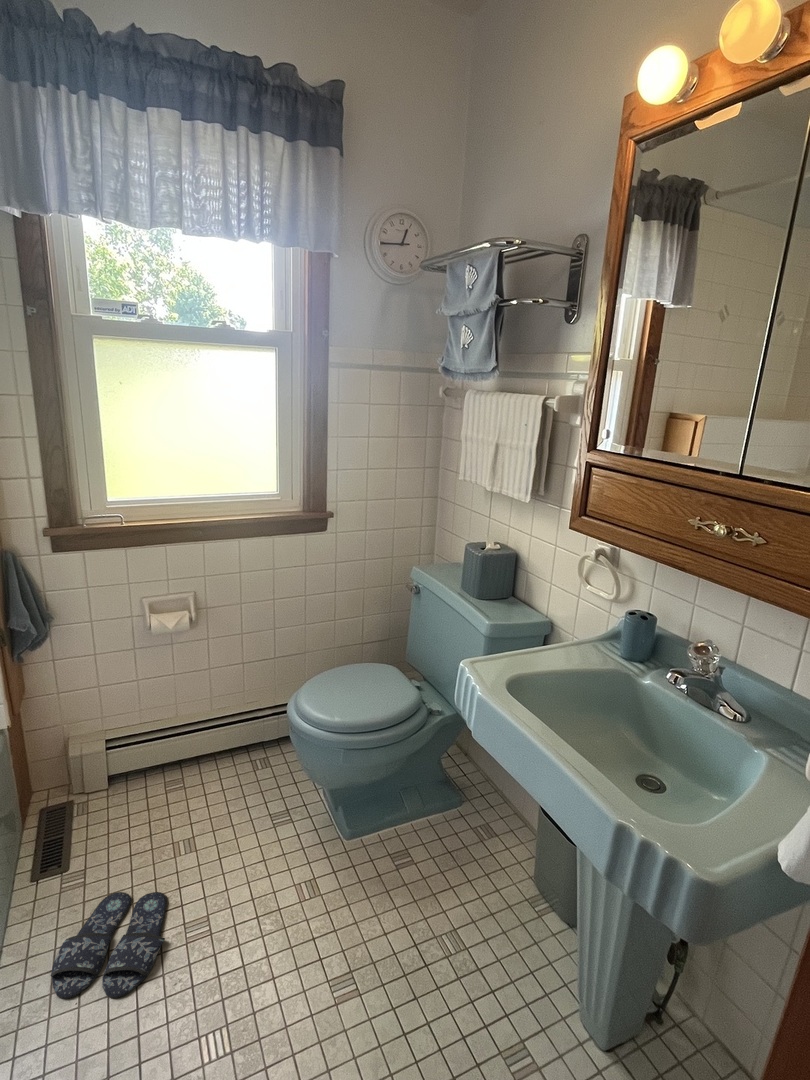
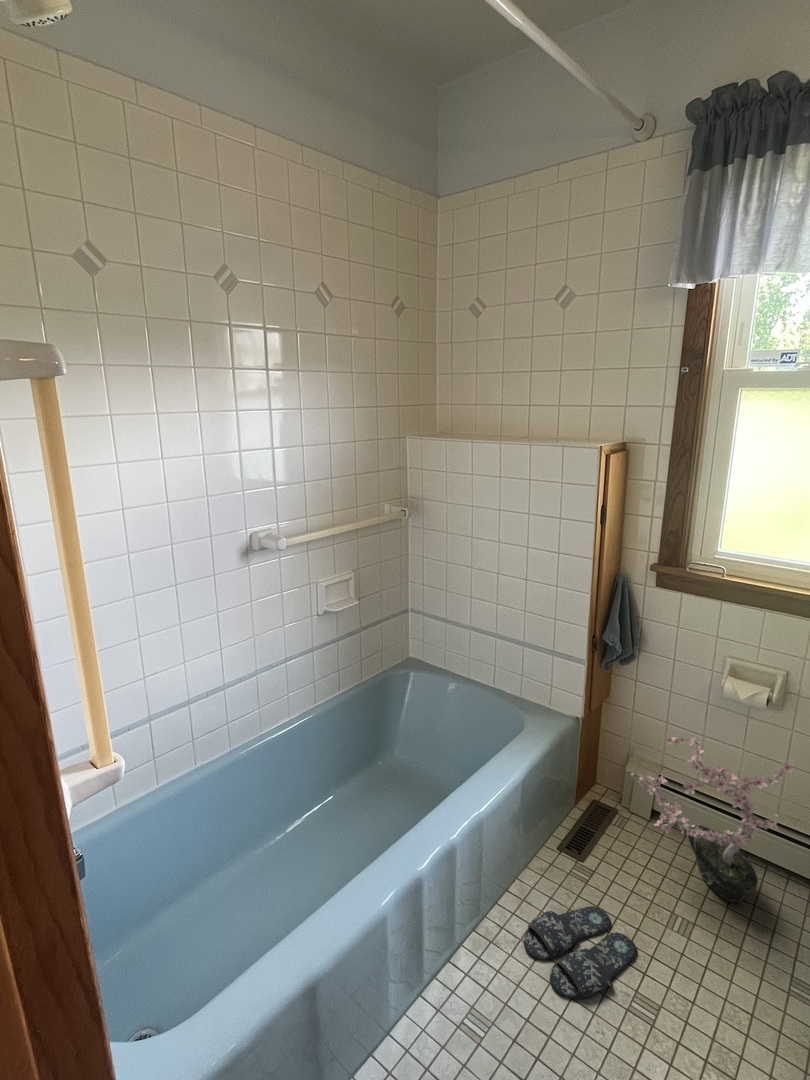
potted plant: none [85,660,233,802] -> present [631,737,792,903]

